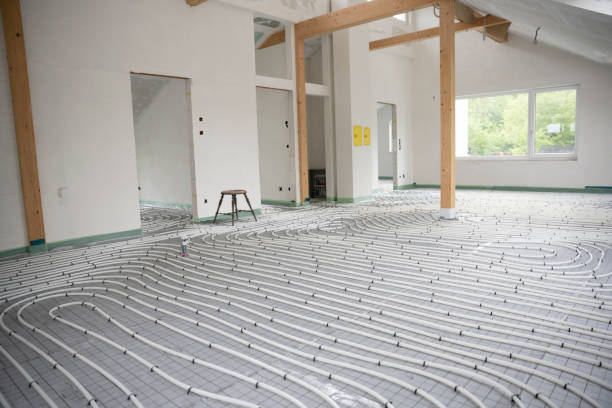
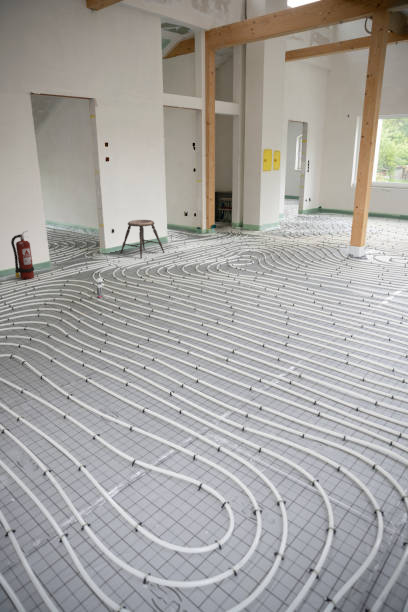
fire extinguisher: none [102,196,124,244] -> present [11,231,34,279]

